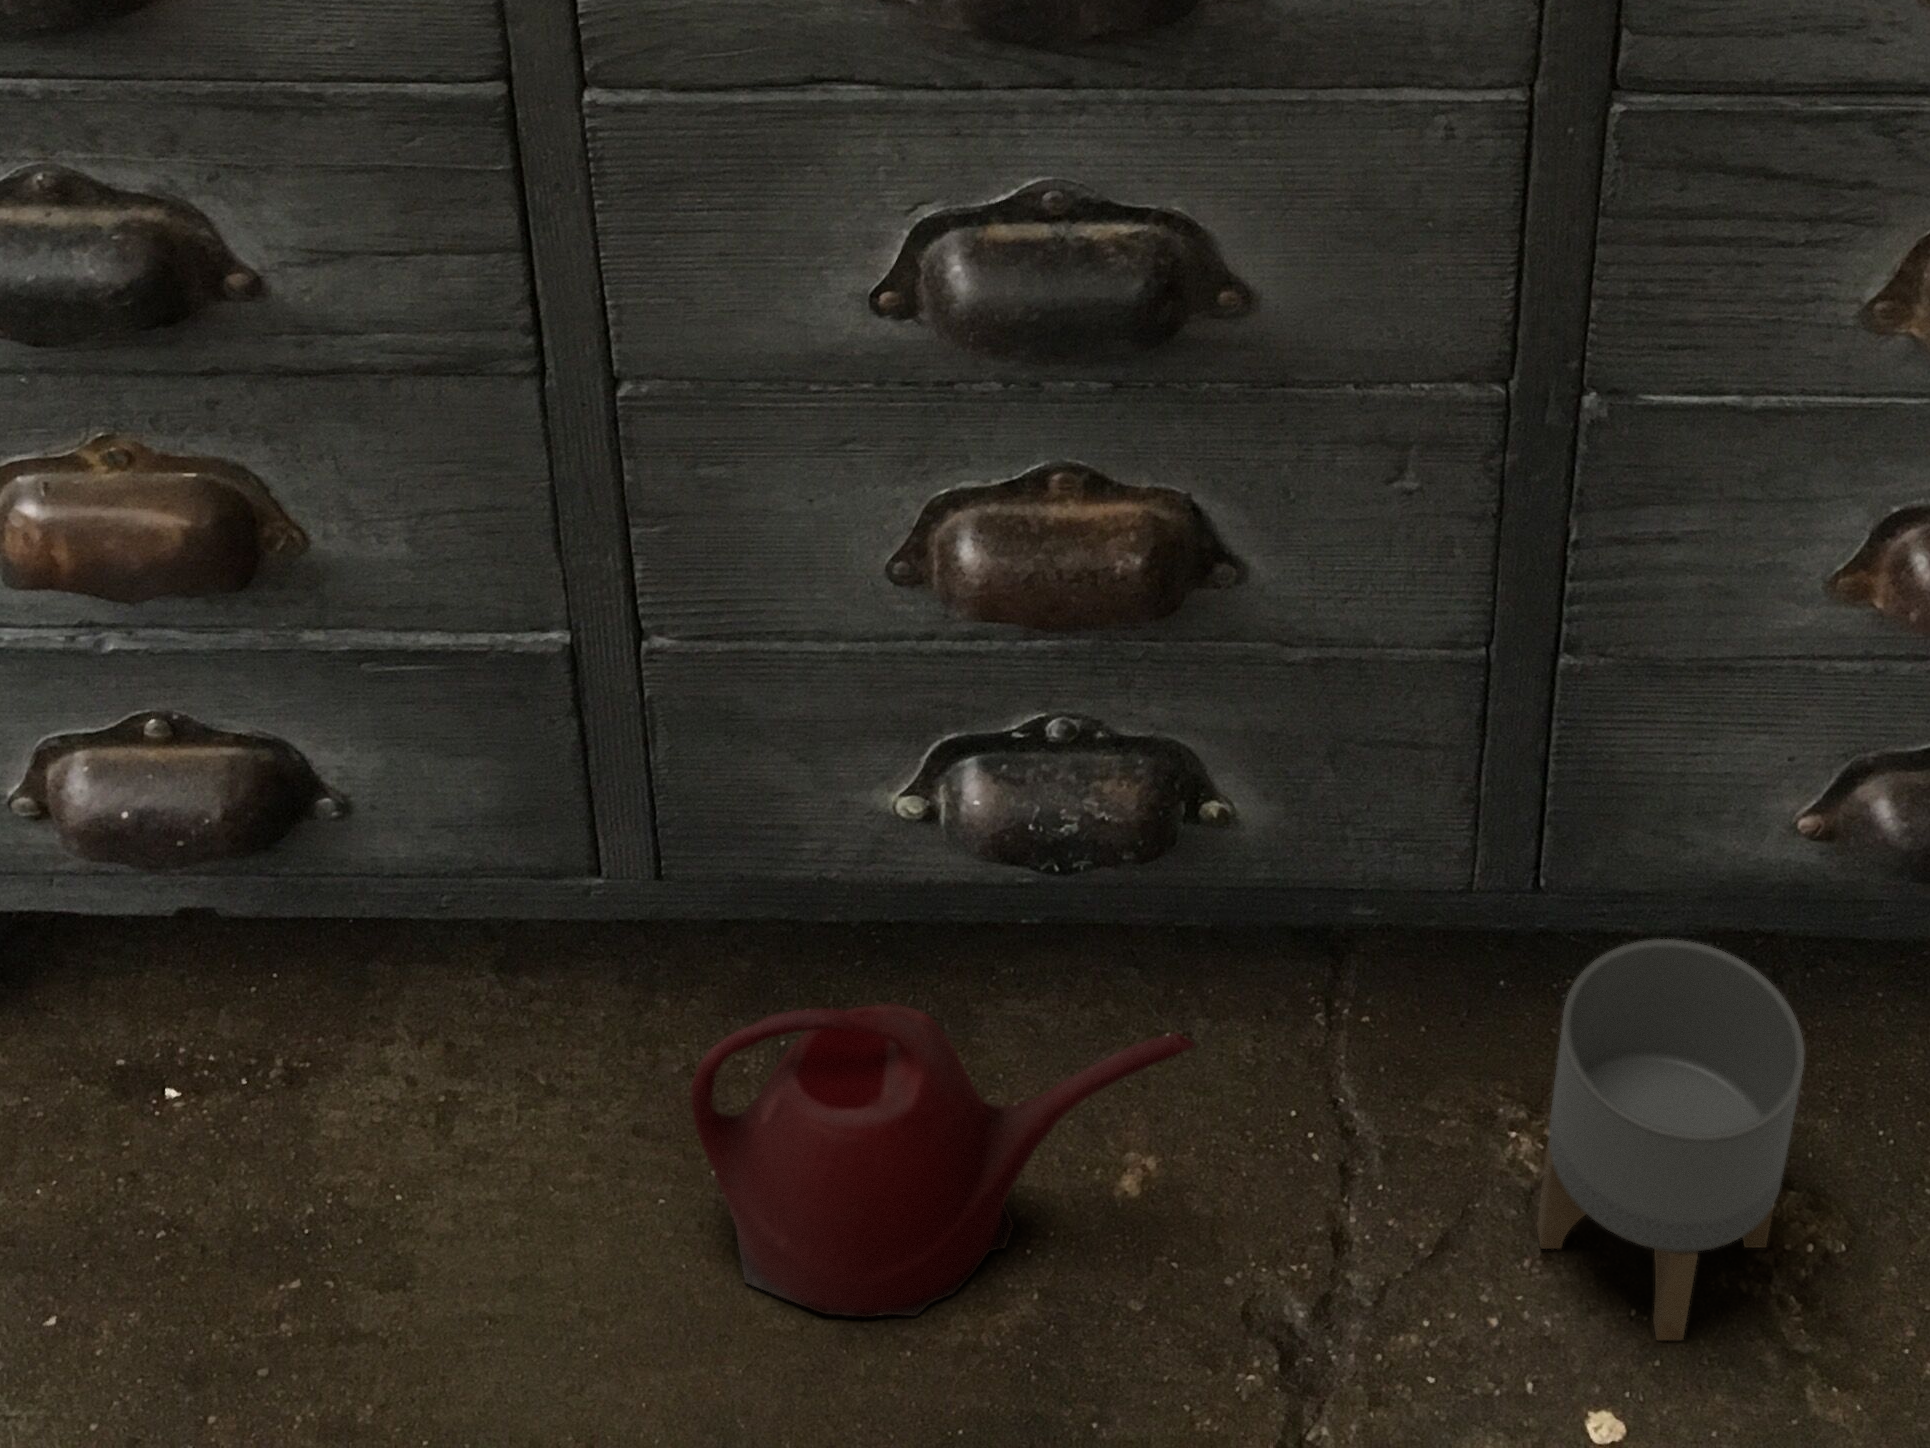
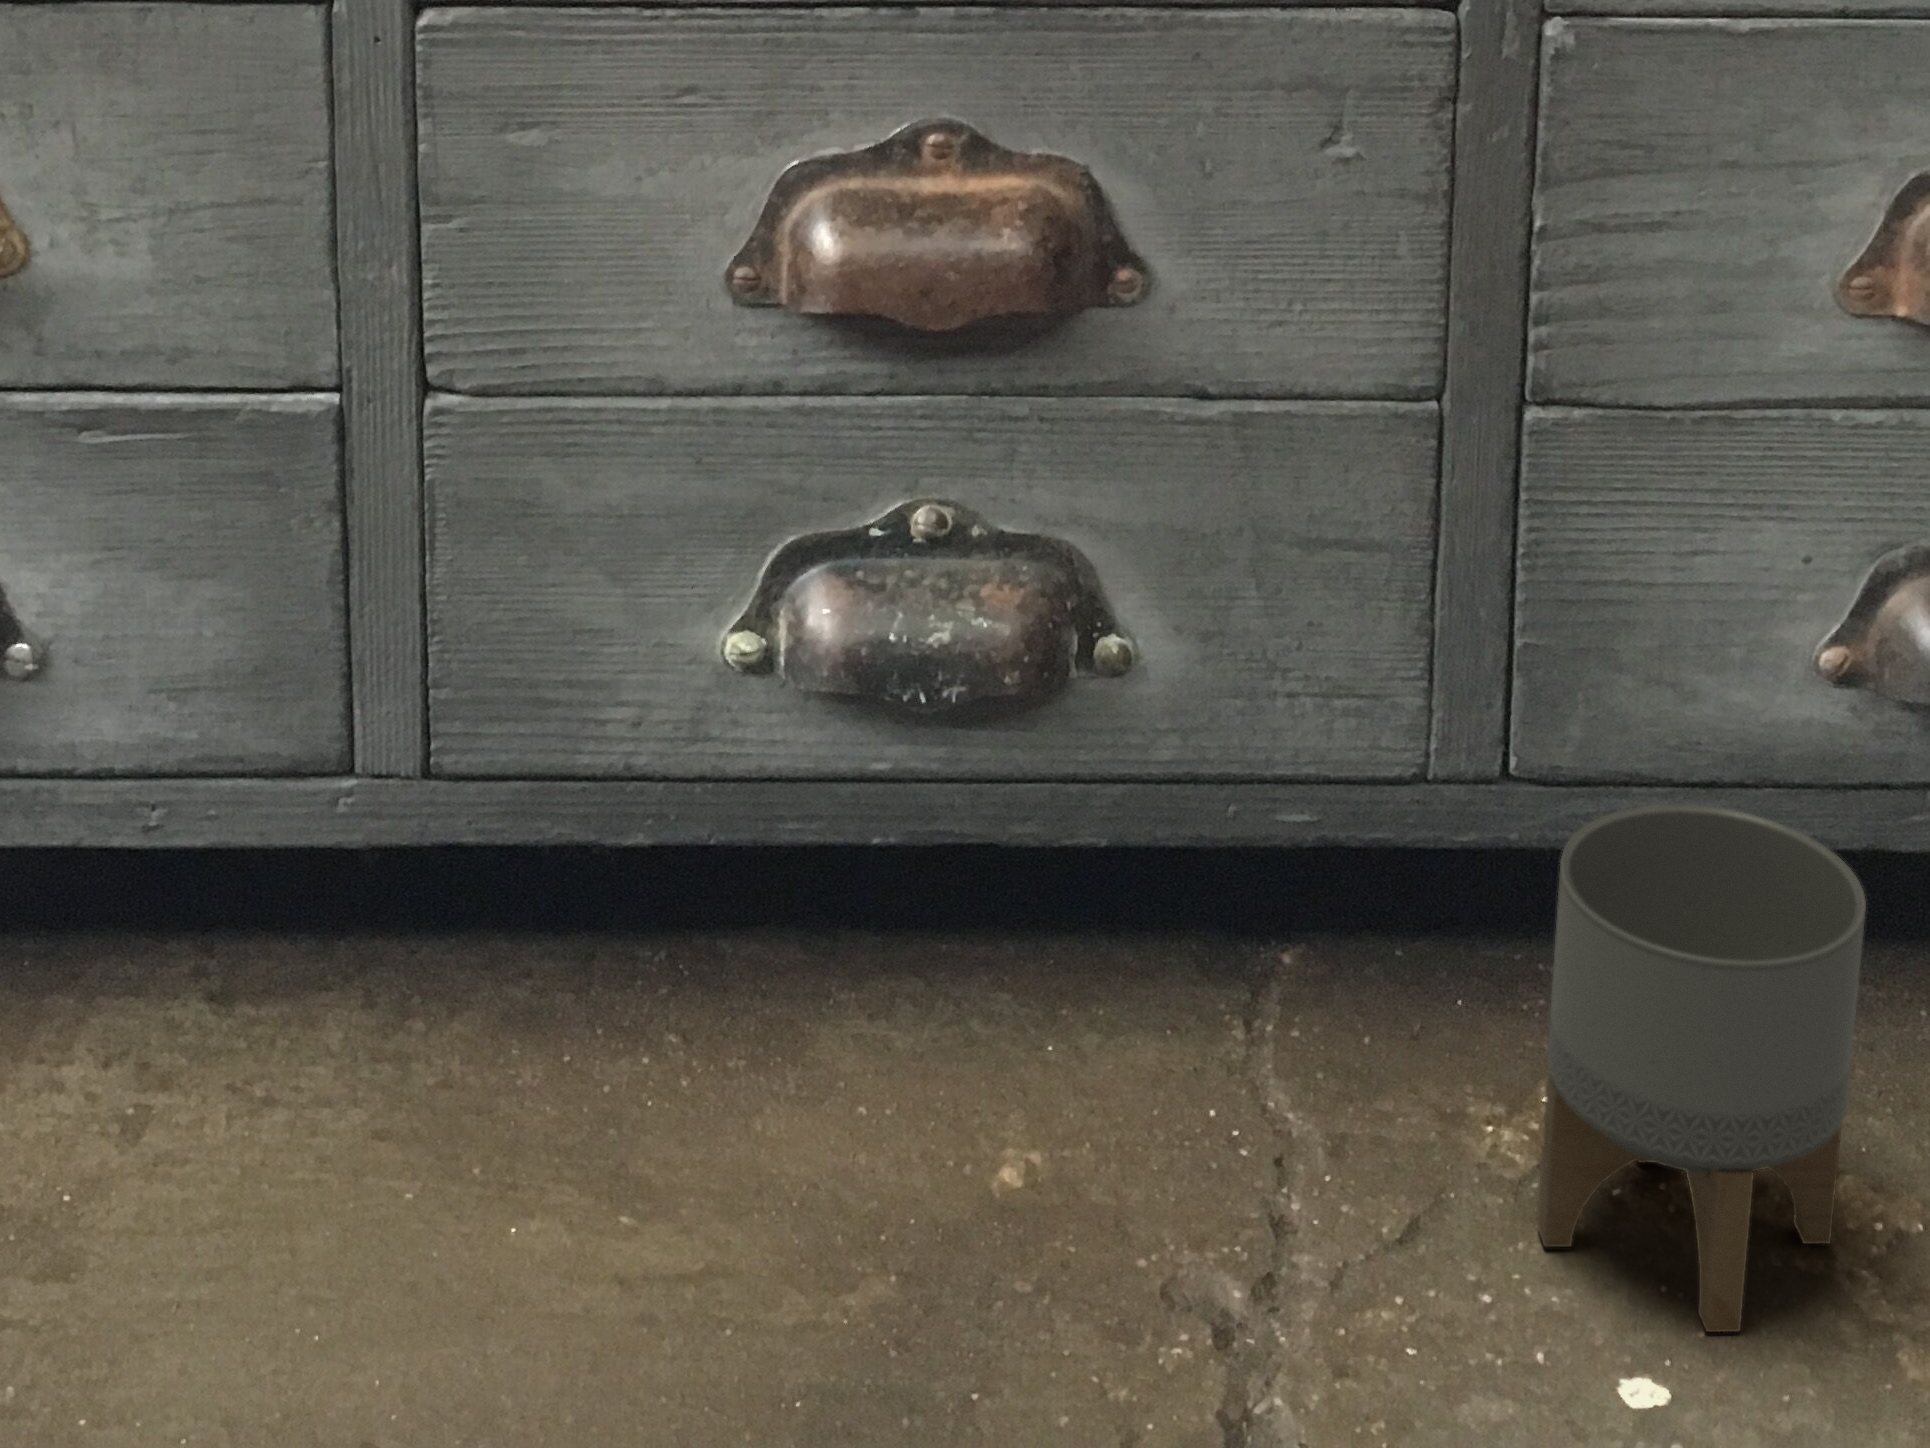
watering can: present [691,1003,1196,1317] -> none [461,854,1104,1321]

